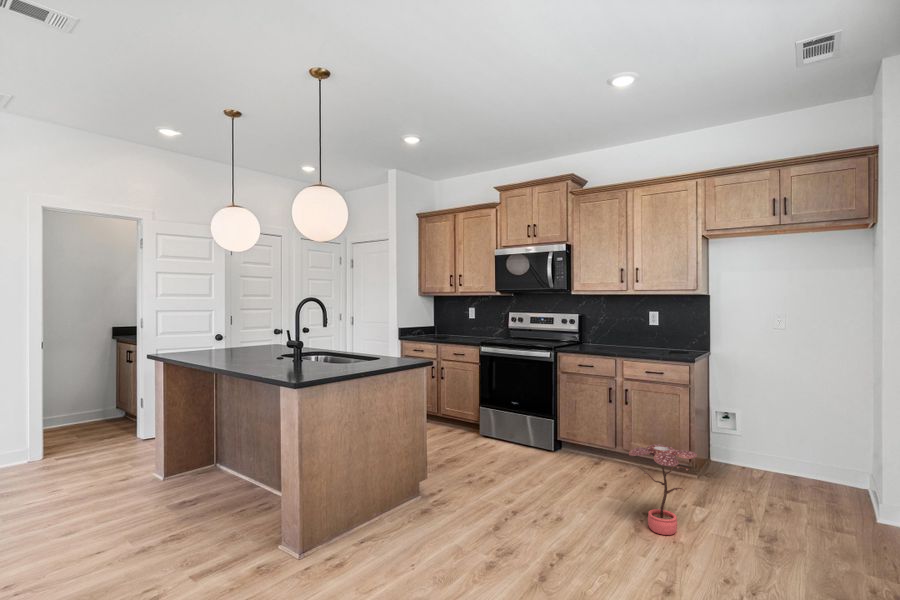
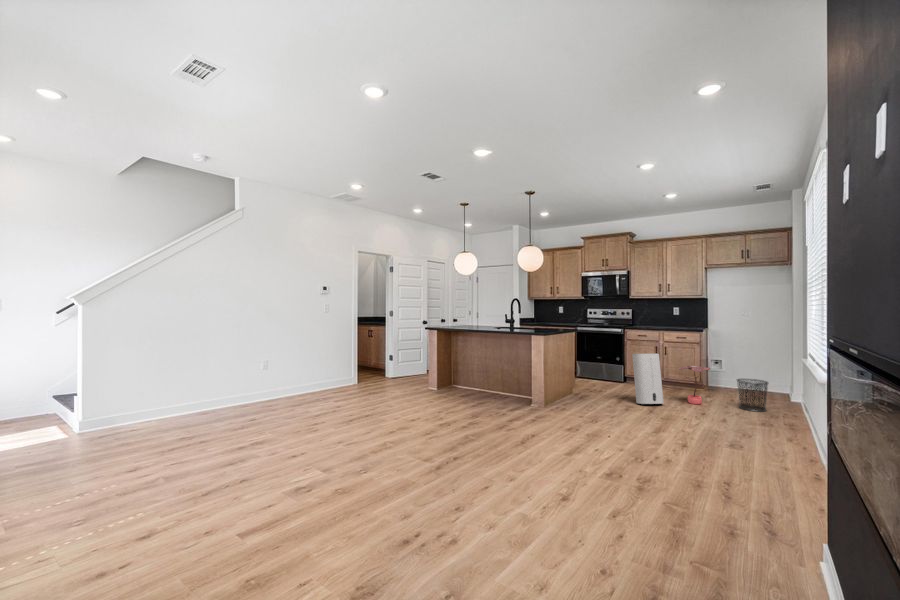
air purifier: none [527,419,590,540] -> present [632,354,664,404]
trash can: none [752,480,827,570] -> present [737,379,769,412]

